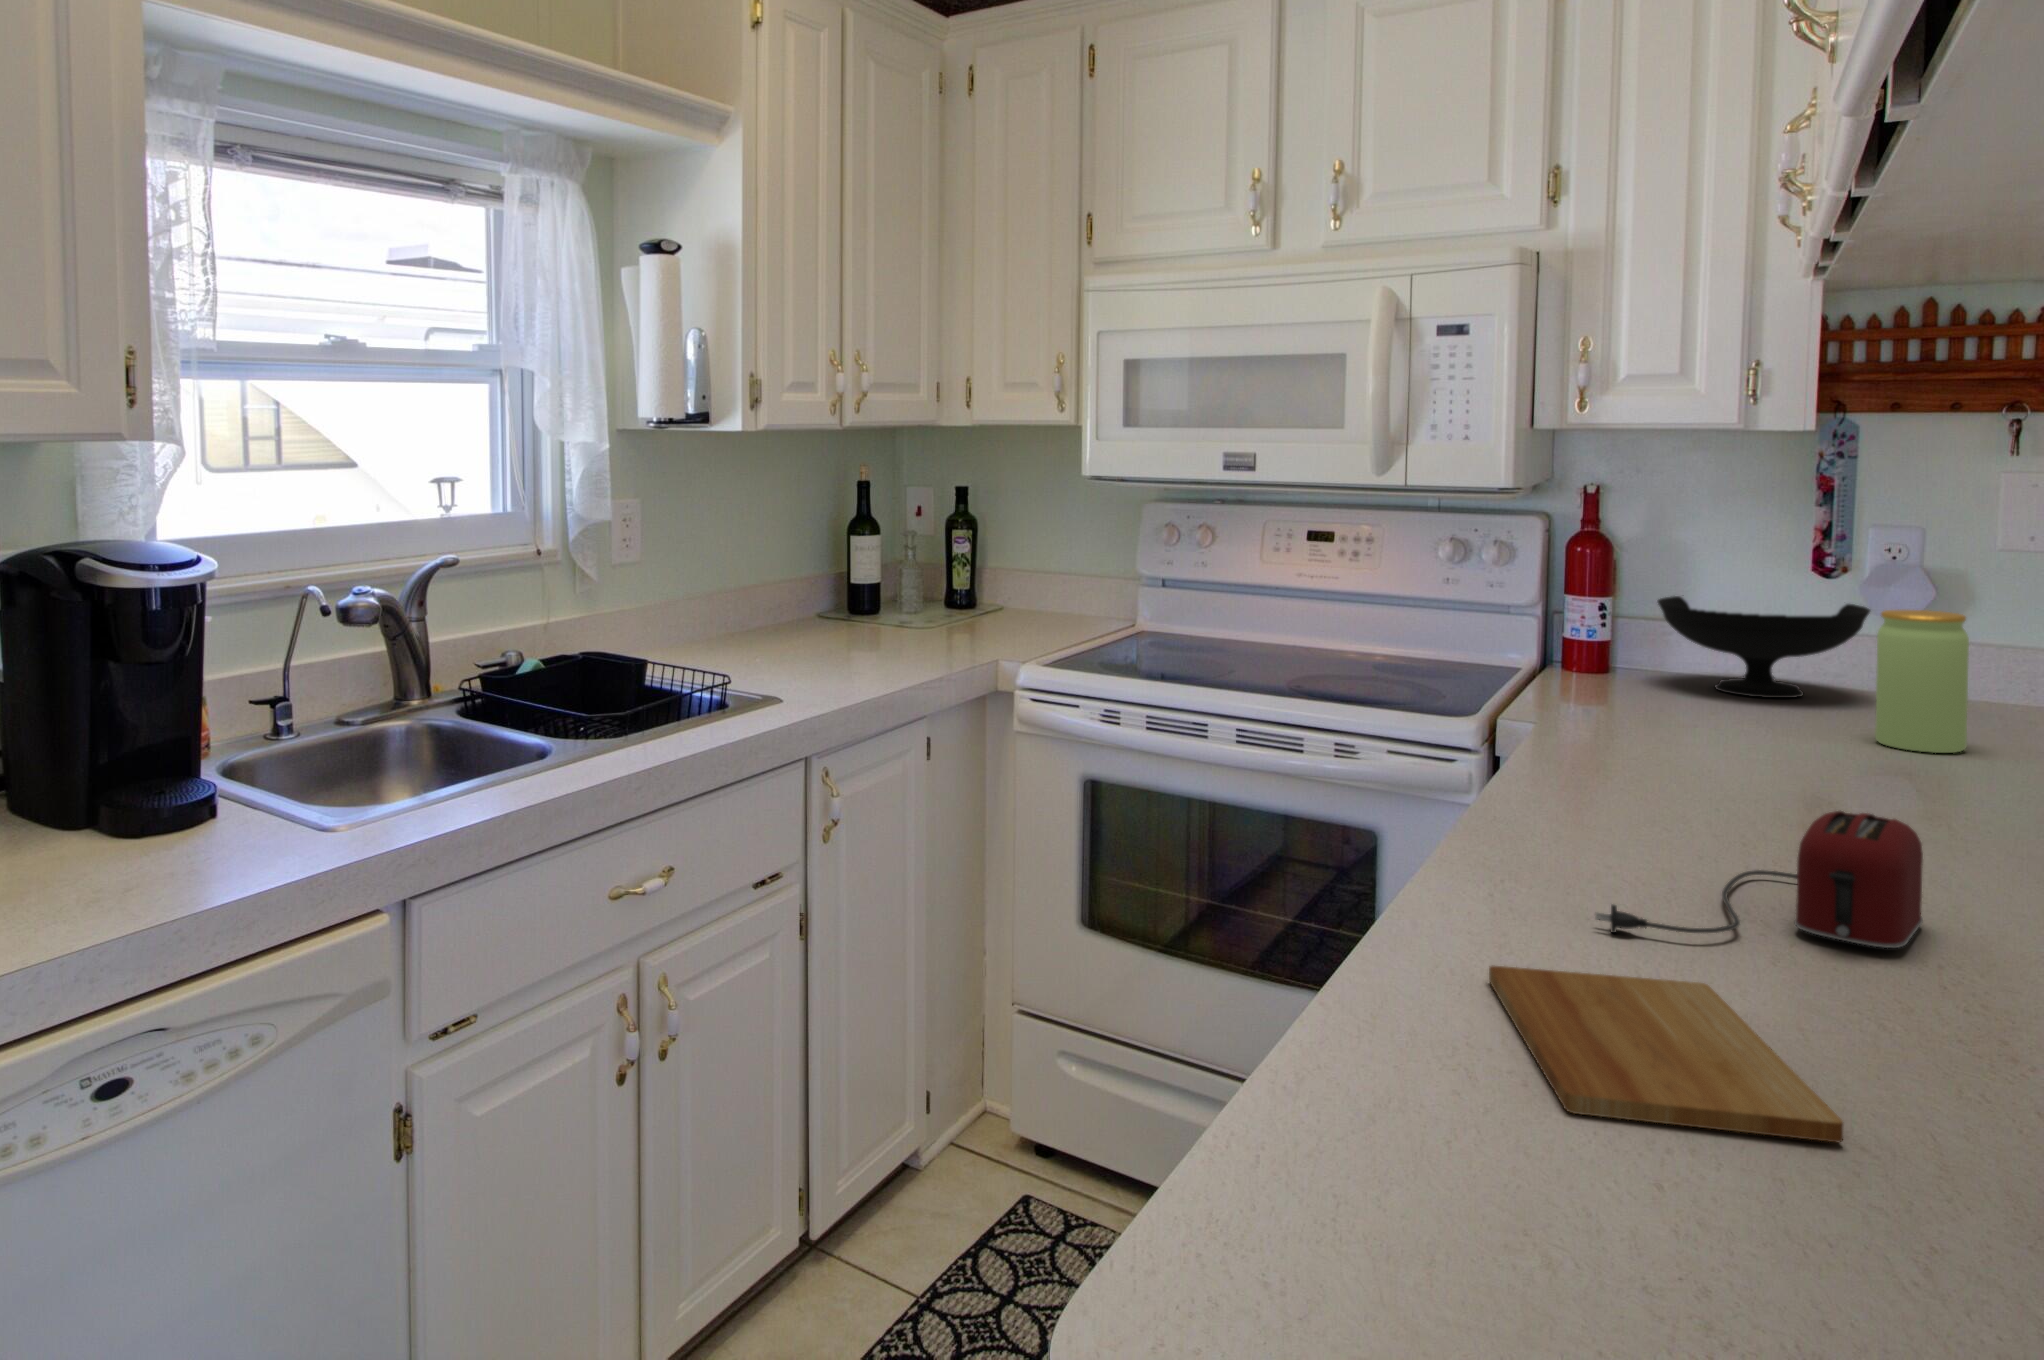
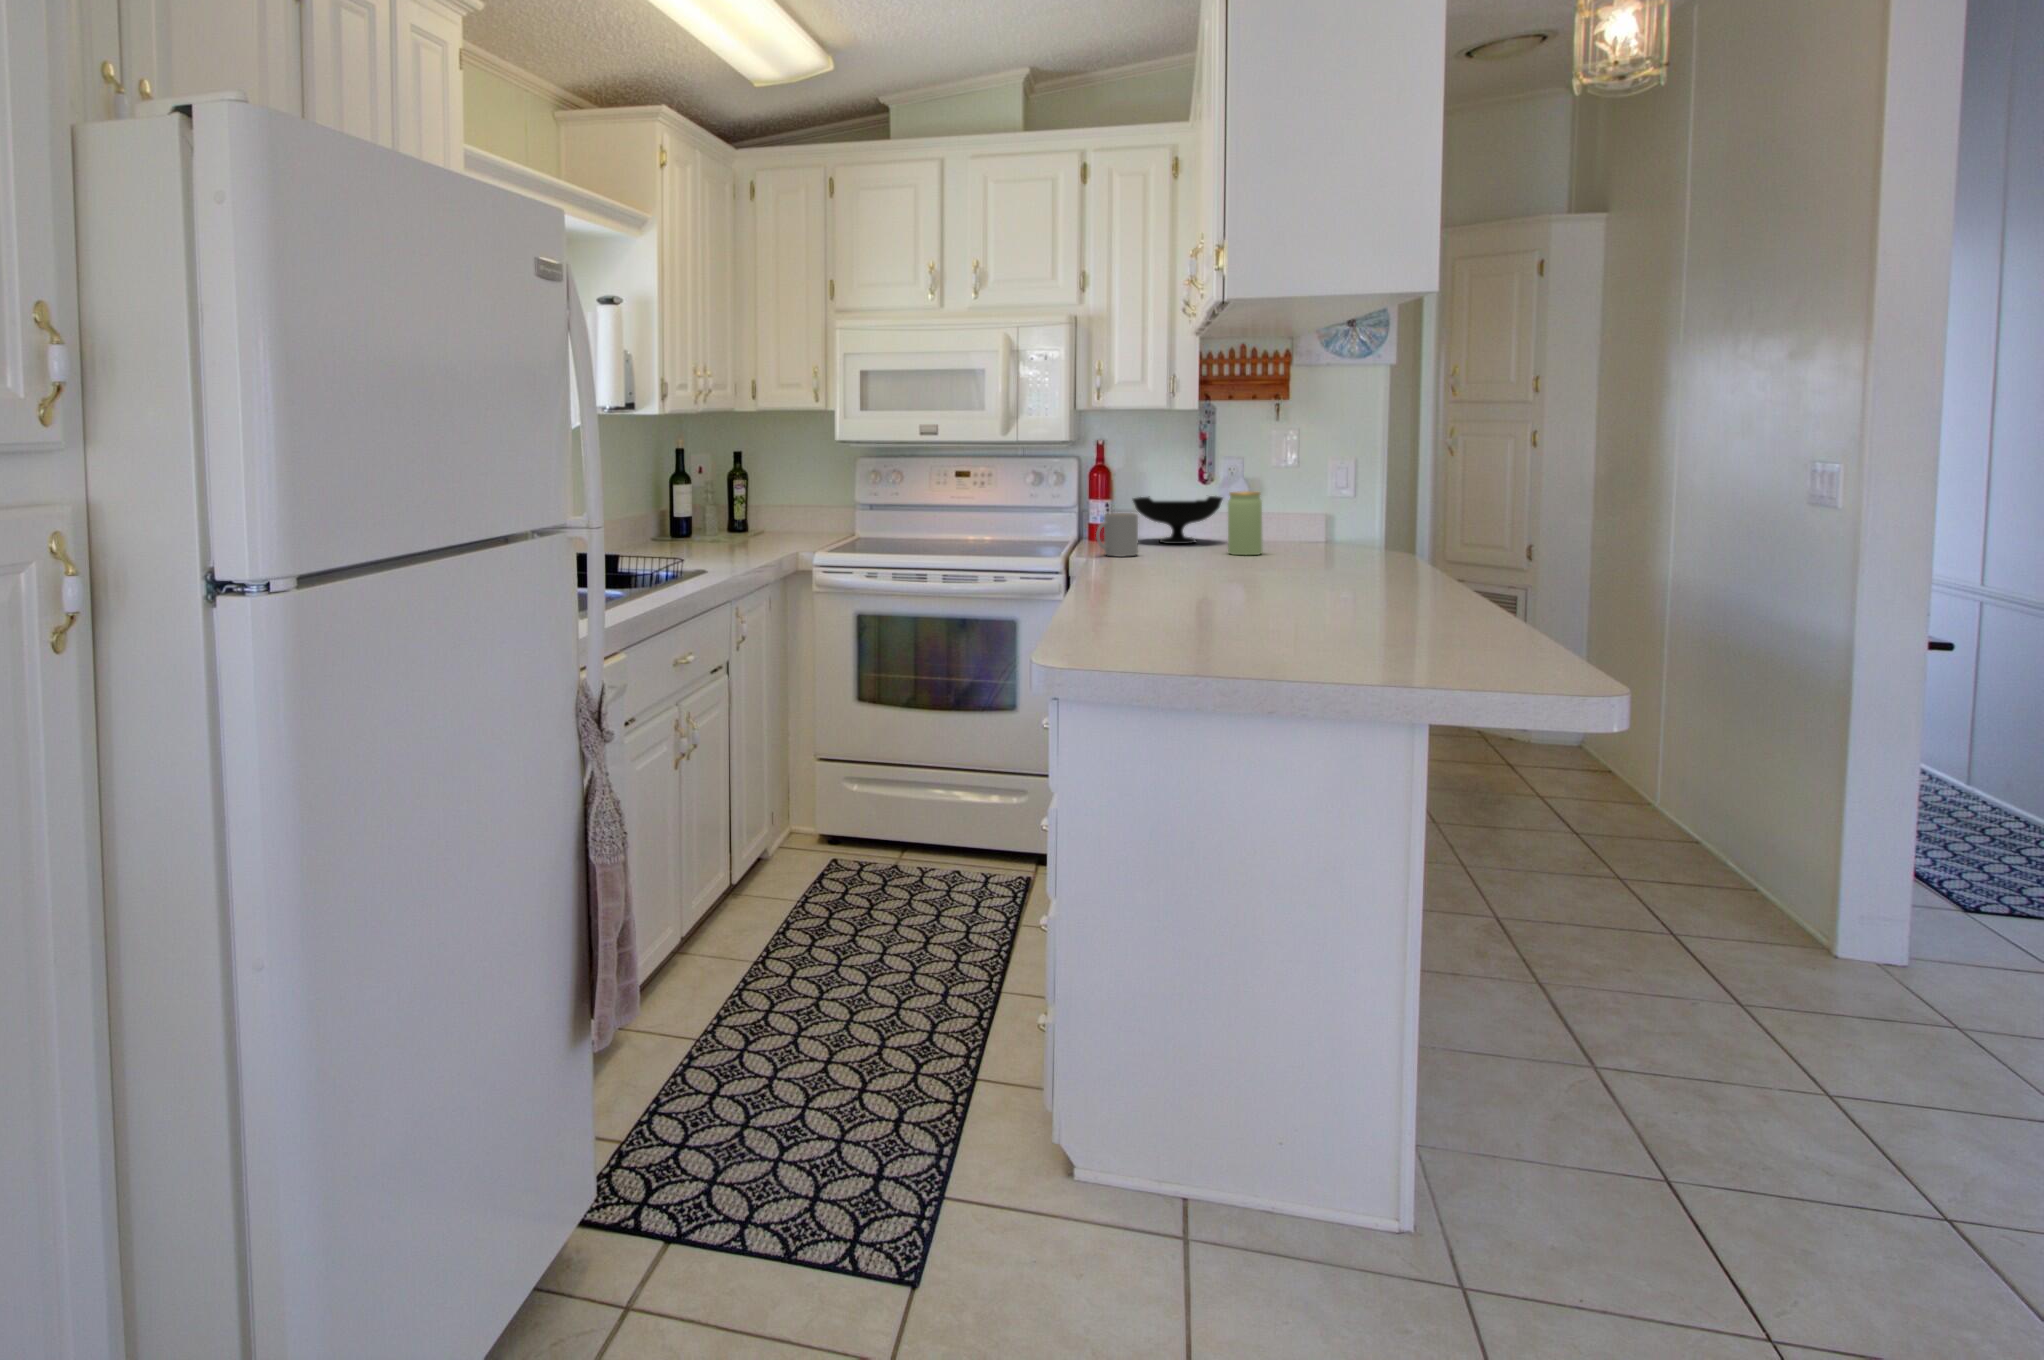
mug: none [1553,638,1652,730] -> present [1096,513,1138,557]
toaster: present [1595,811,1923,948] -> none [1145,550,1250,601]
cutting board: present [1489,966,1844,1143] -> none [1118,603,1232,628]

